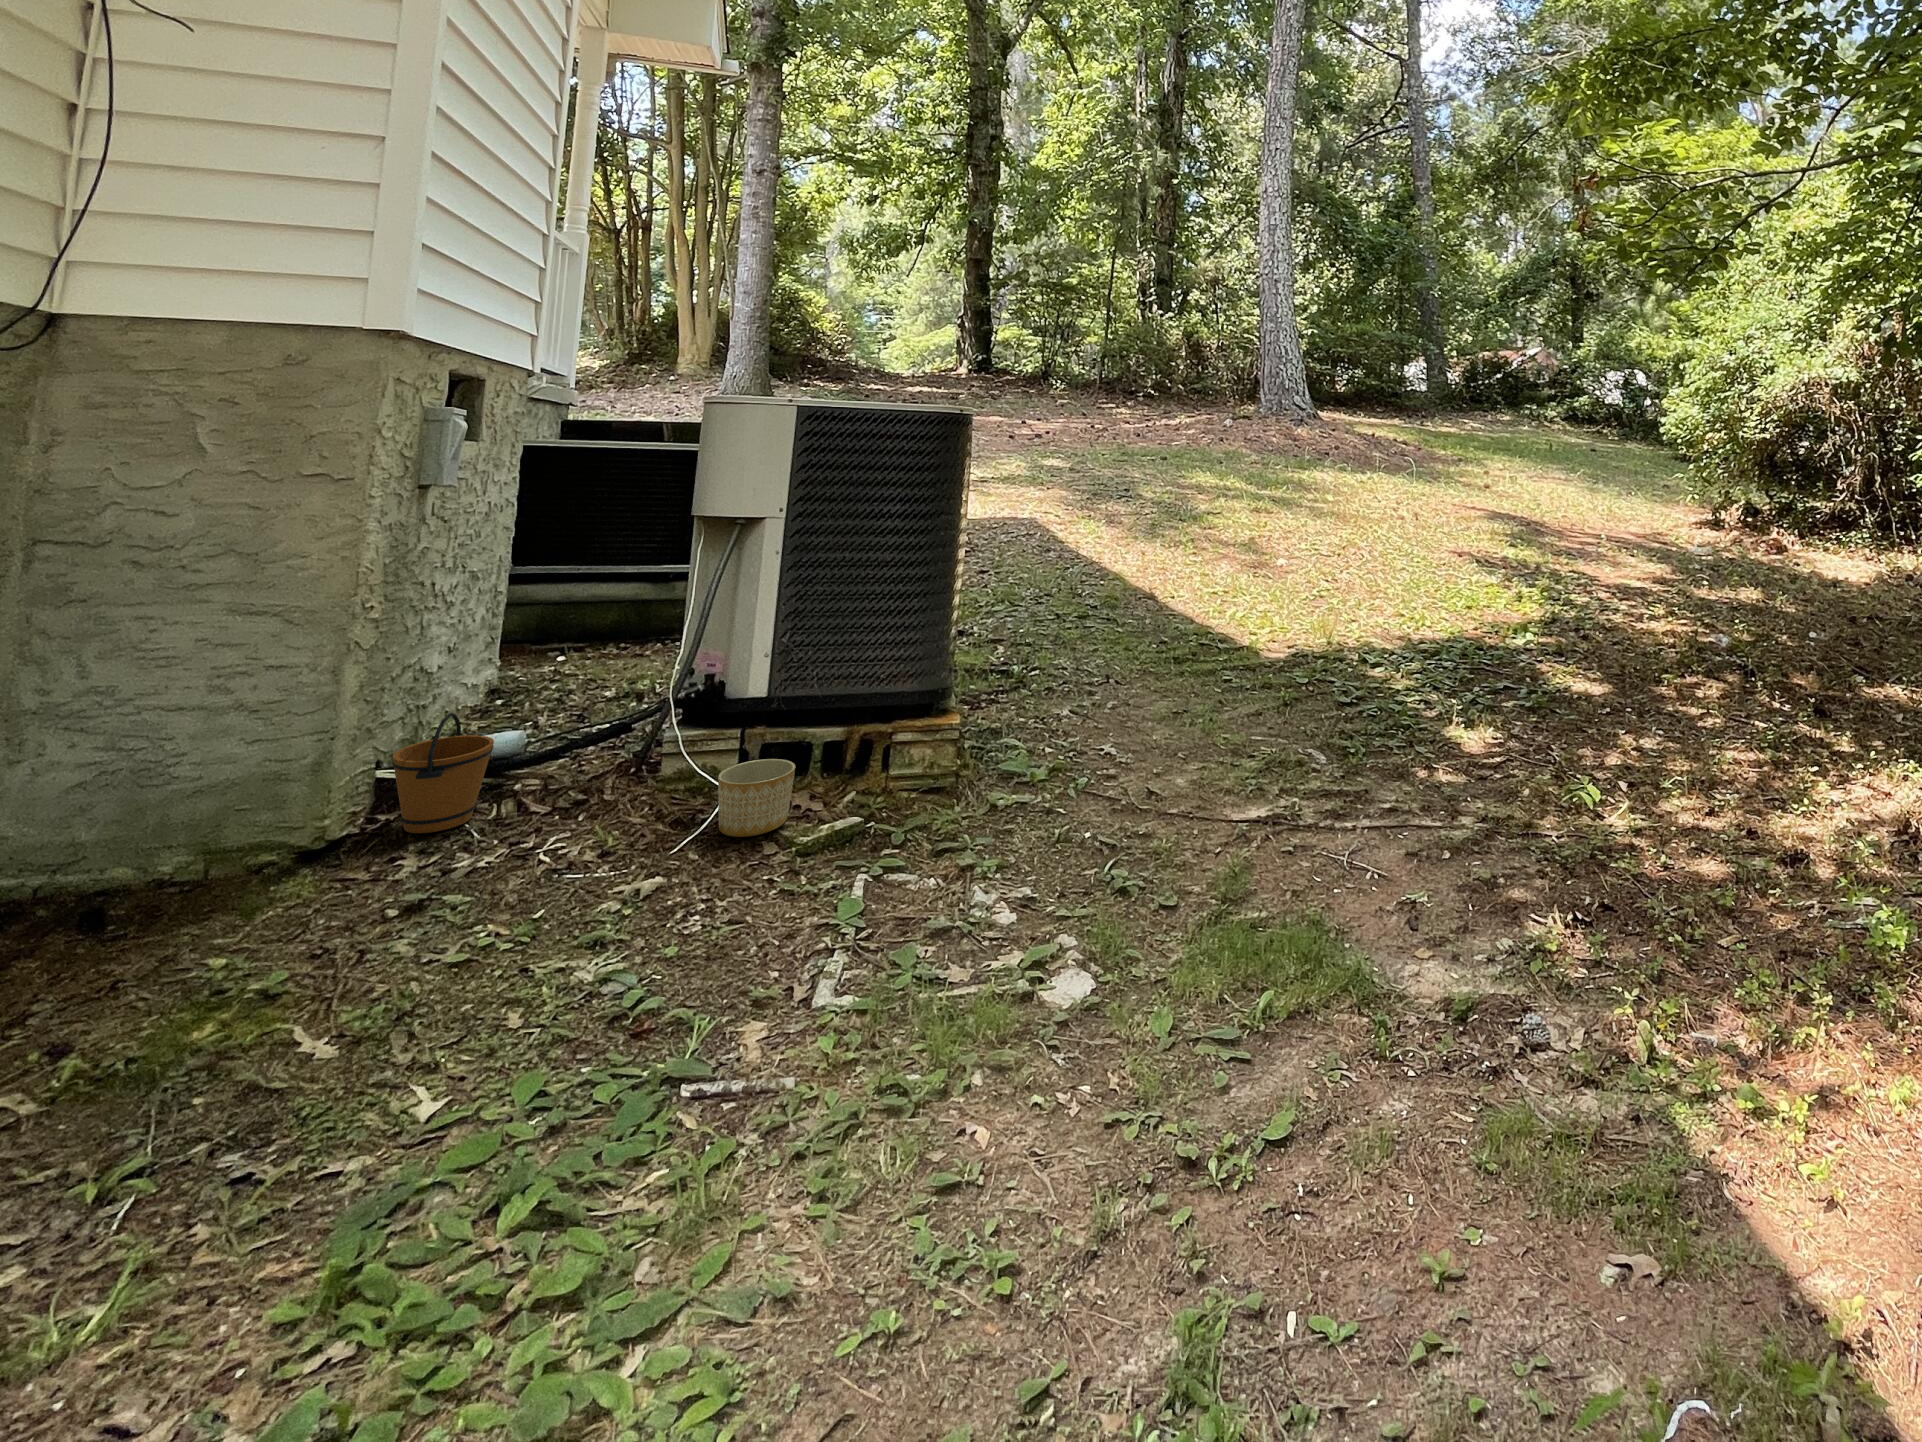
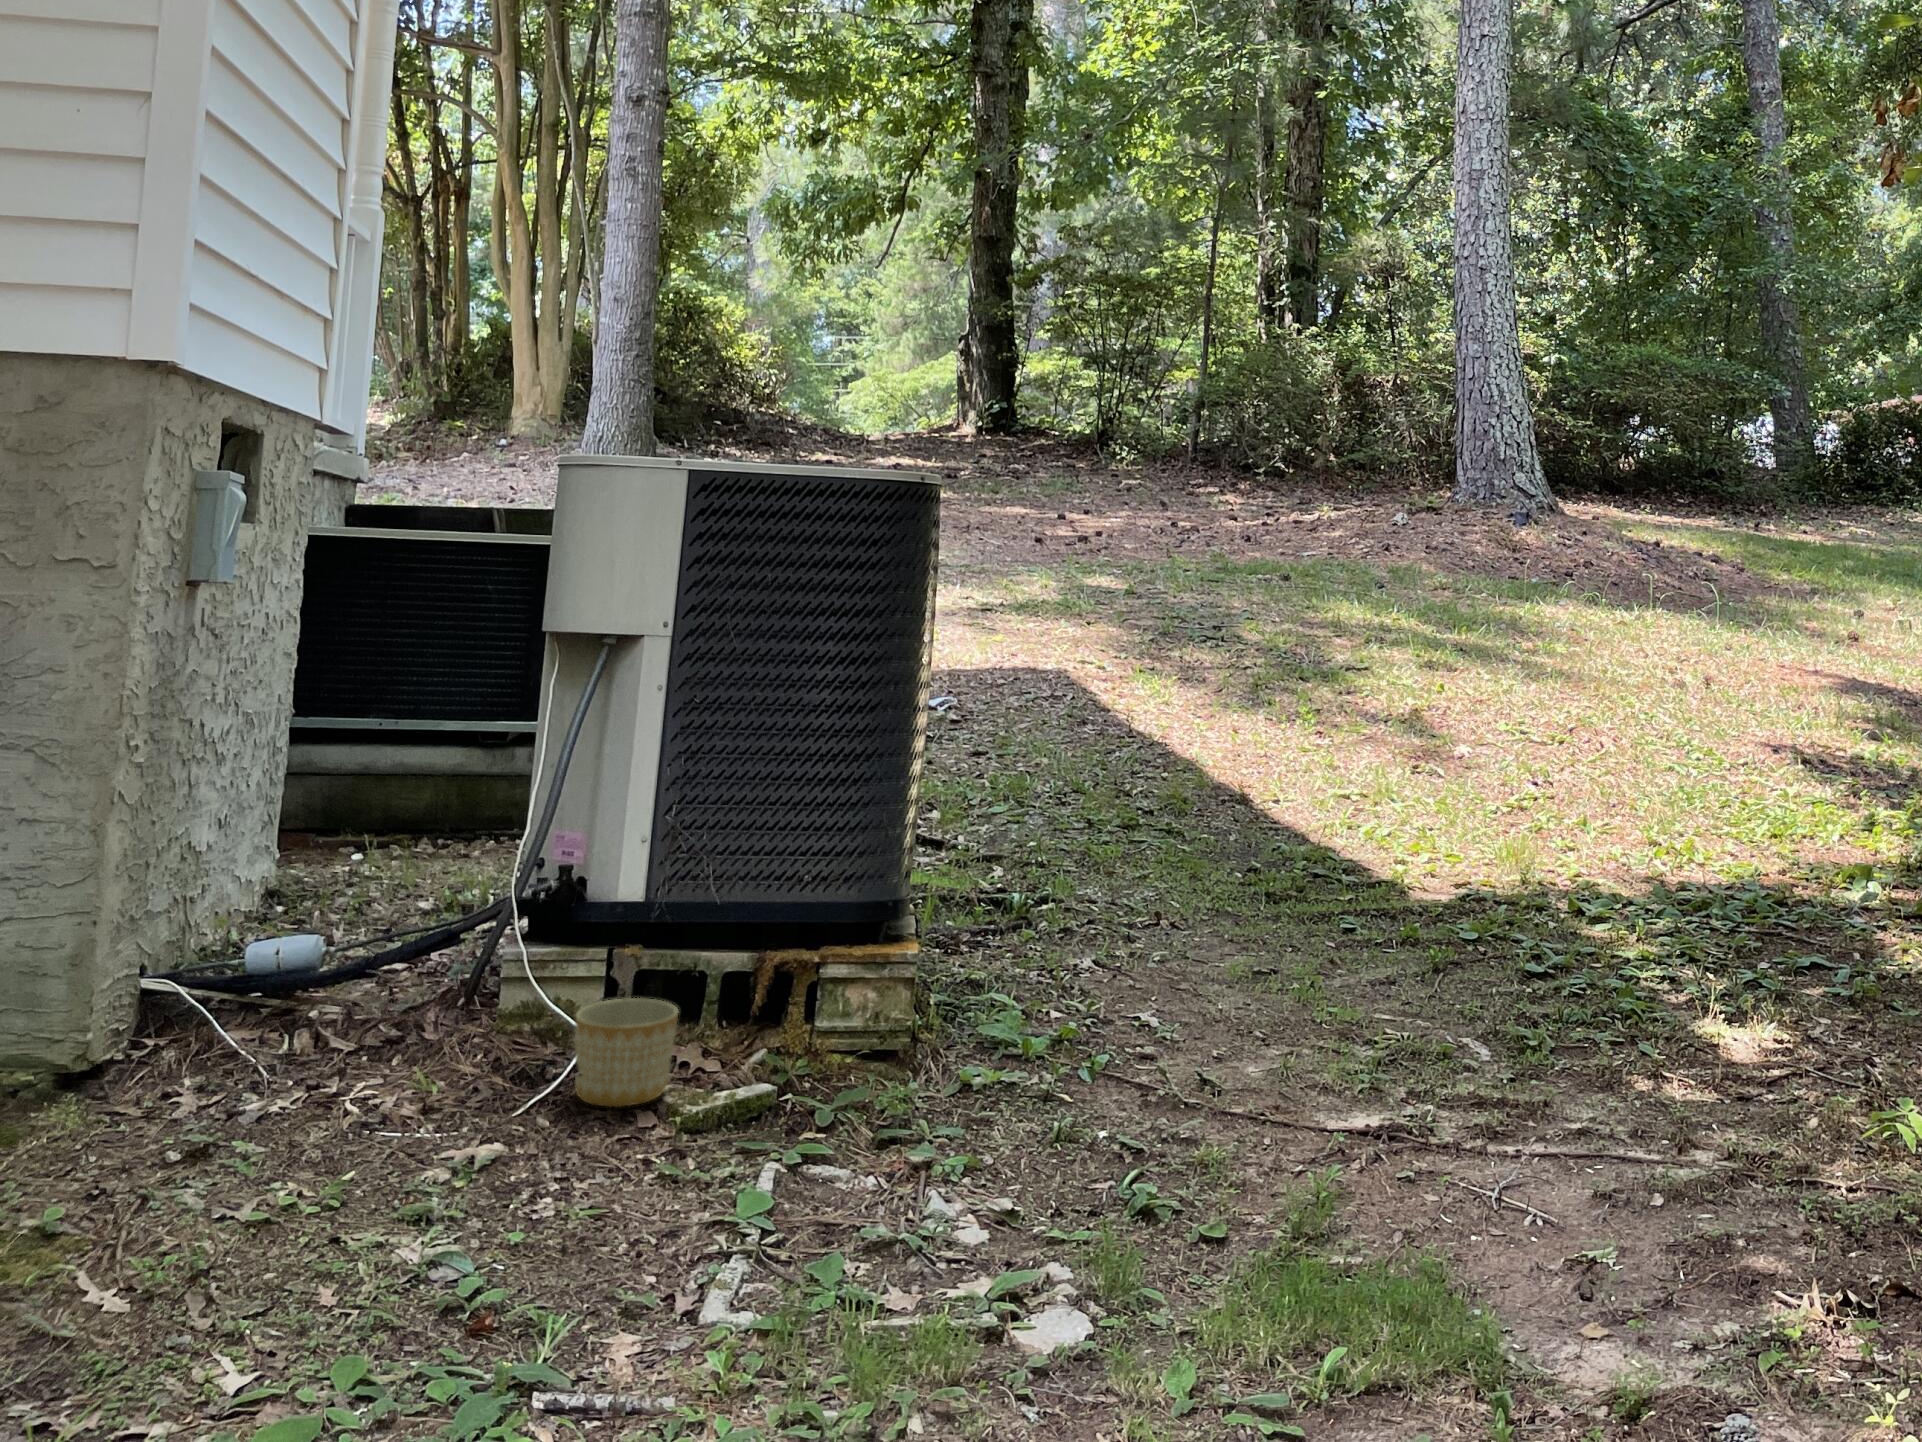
bucket: present [392,713,494,833] -> none [170,894,291,1059]

